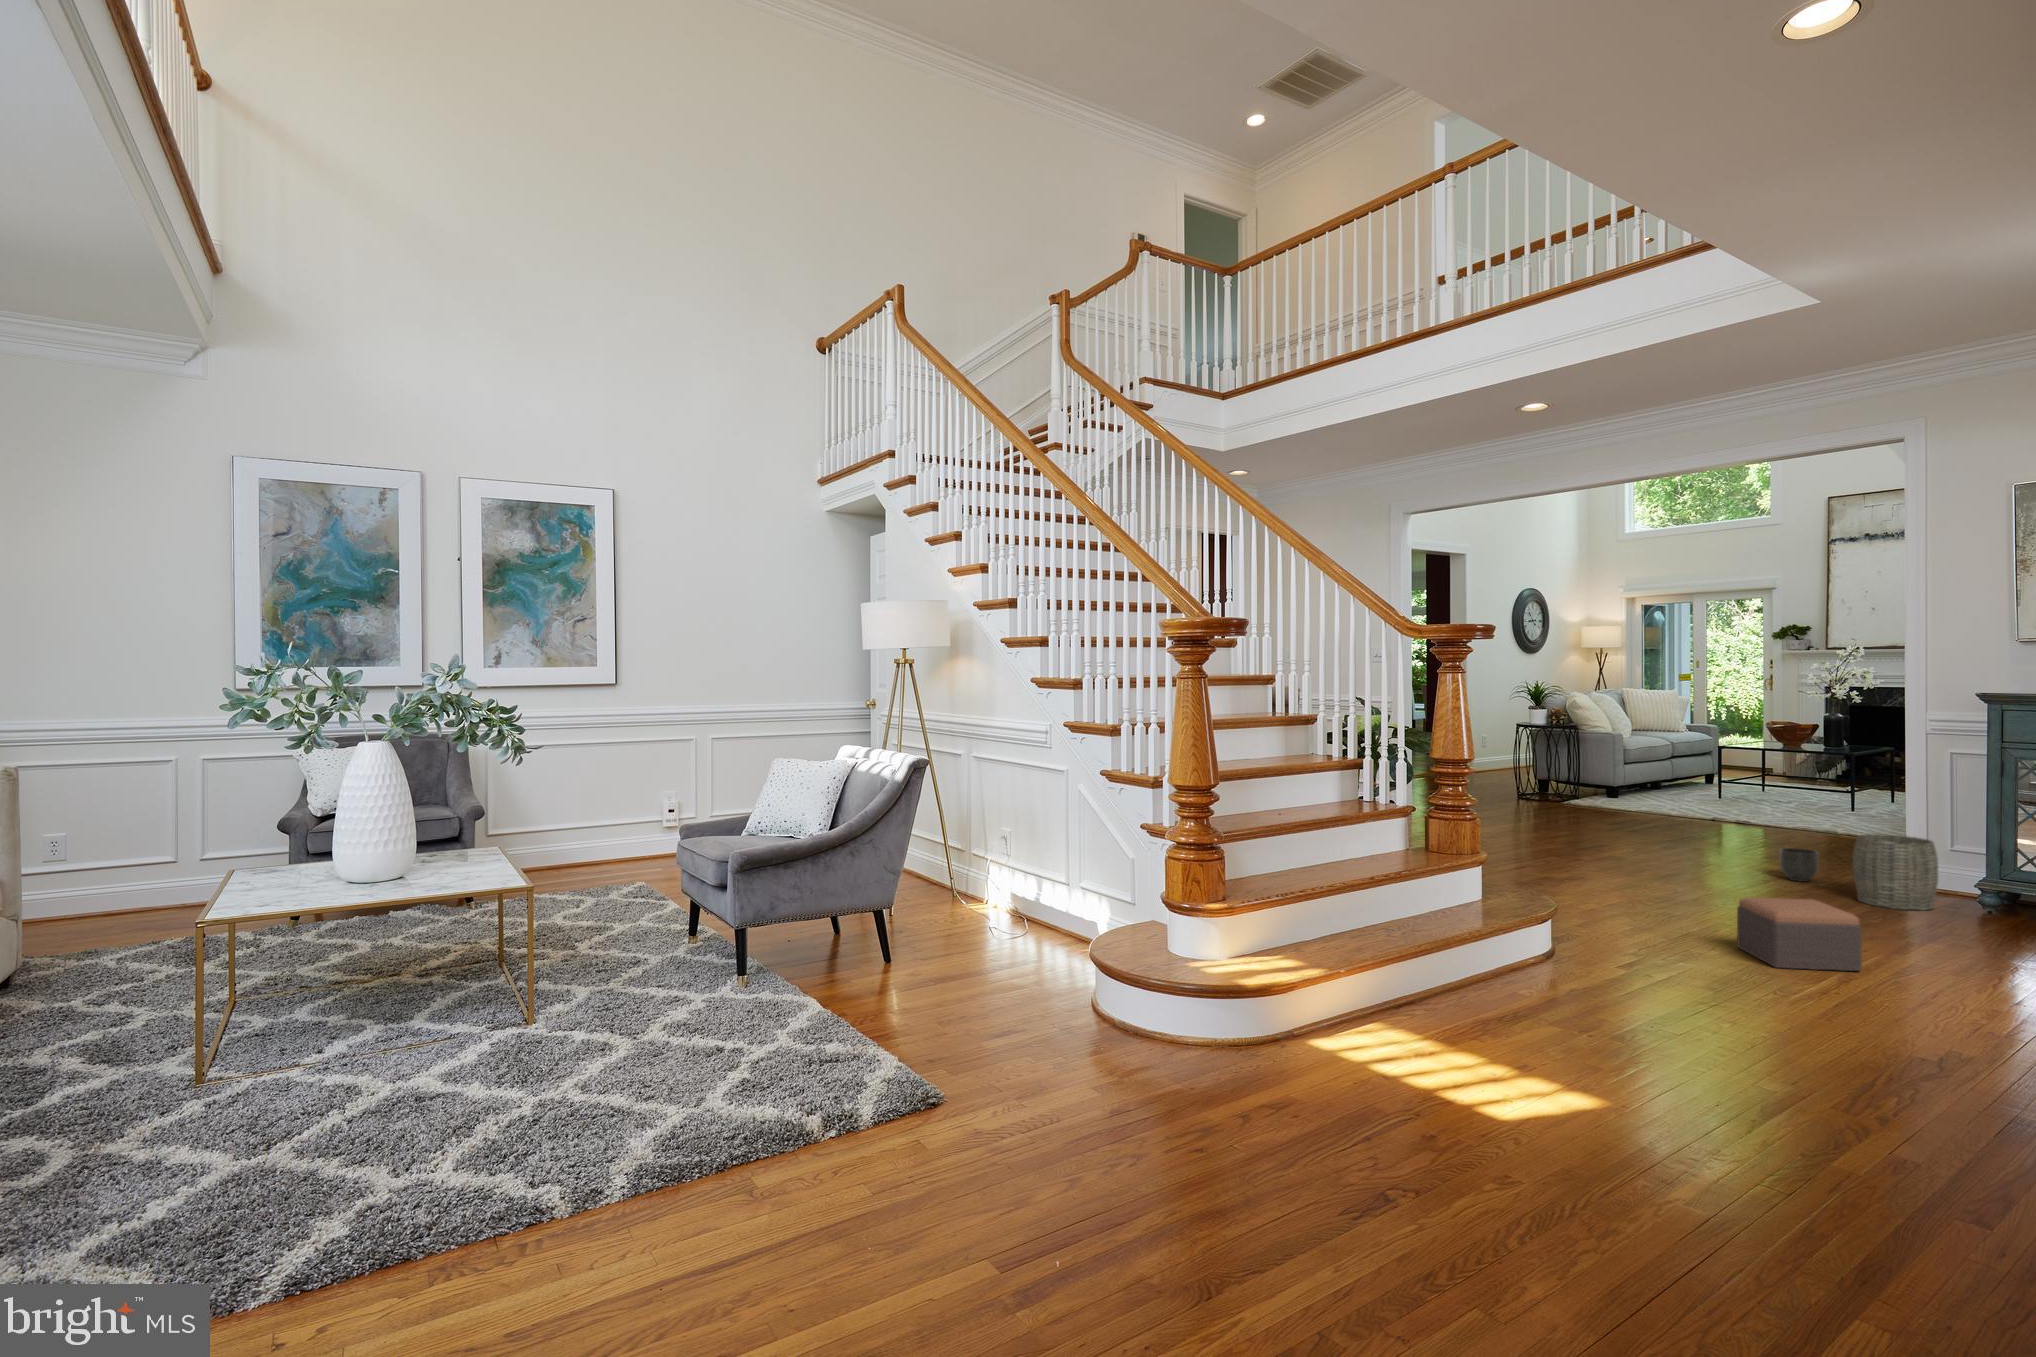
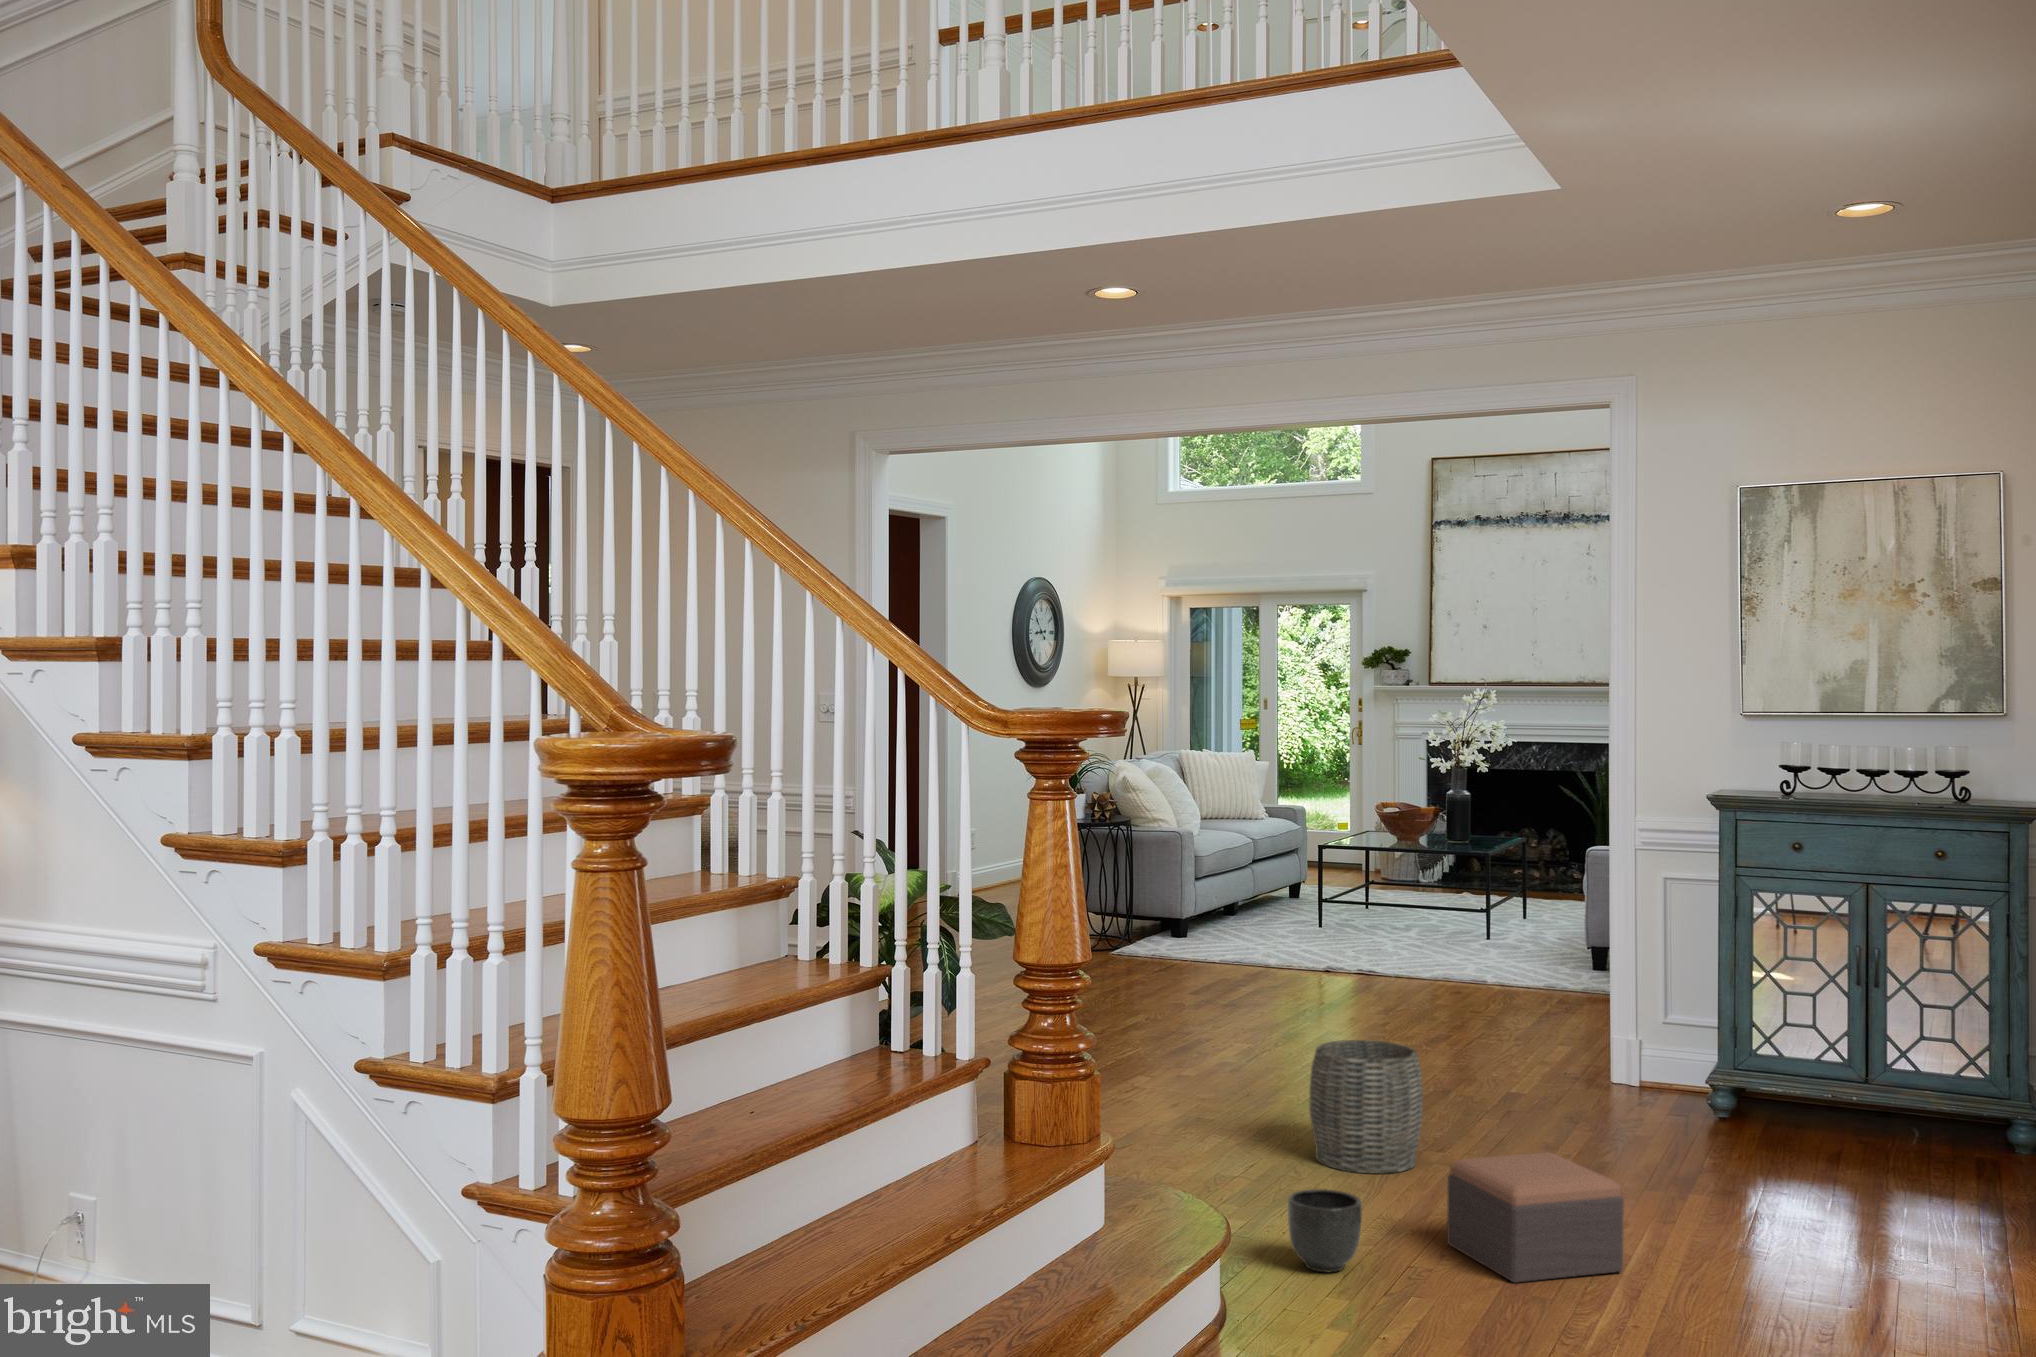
woven basket: present [1853,834,1938,910] -> present [1309,1040,1423,1174]
planter: present [1779,848,1819,882] -> present [1288,1189,1362,1273]

